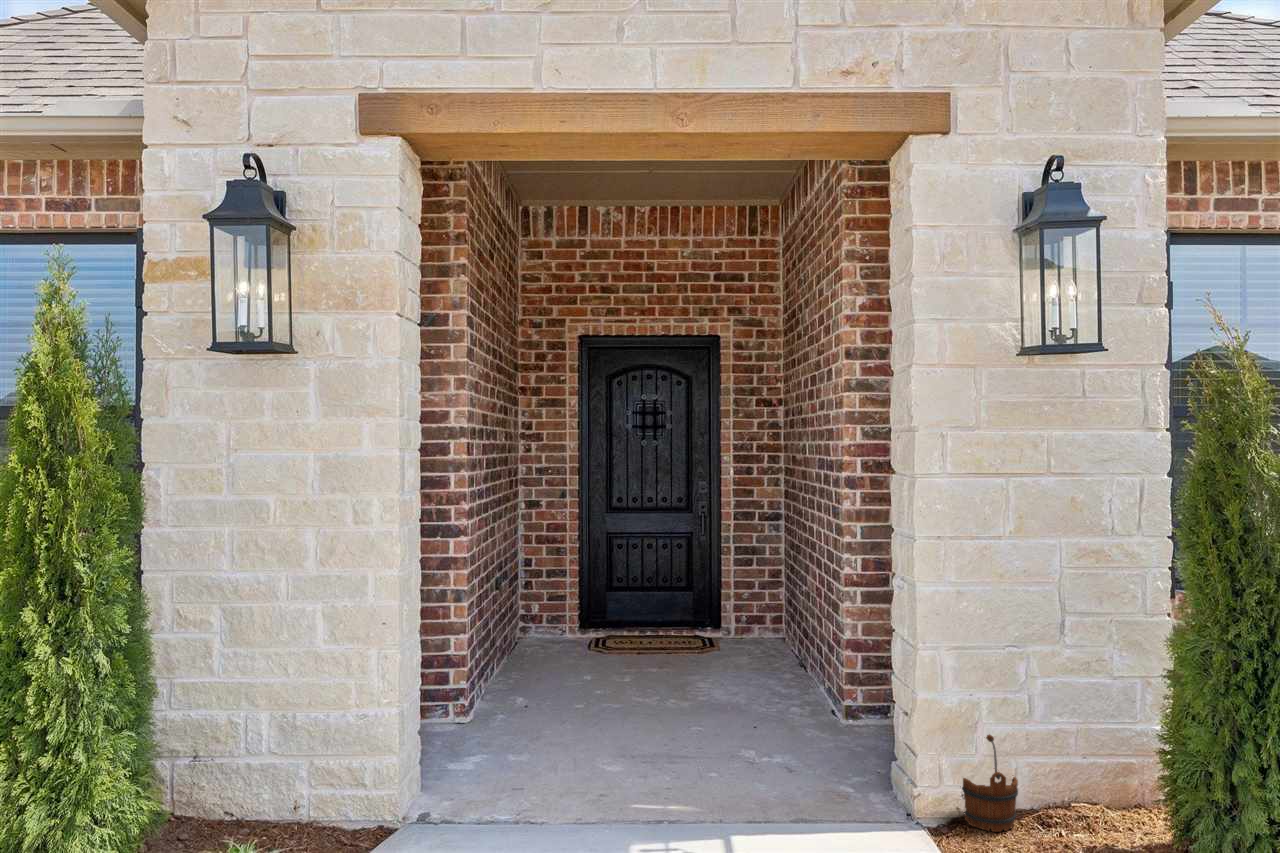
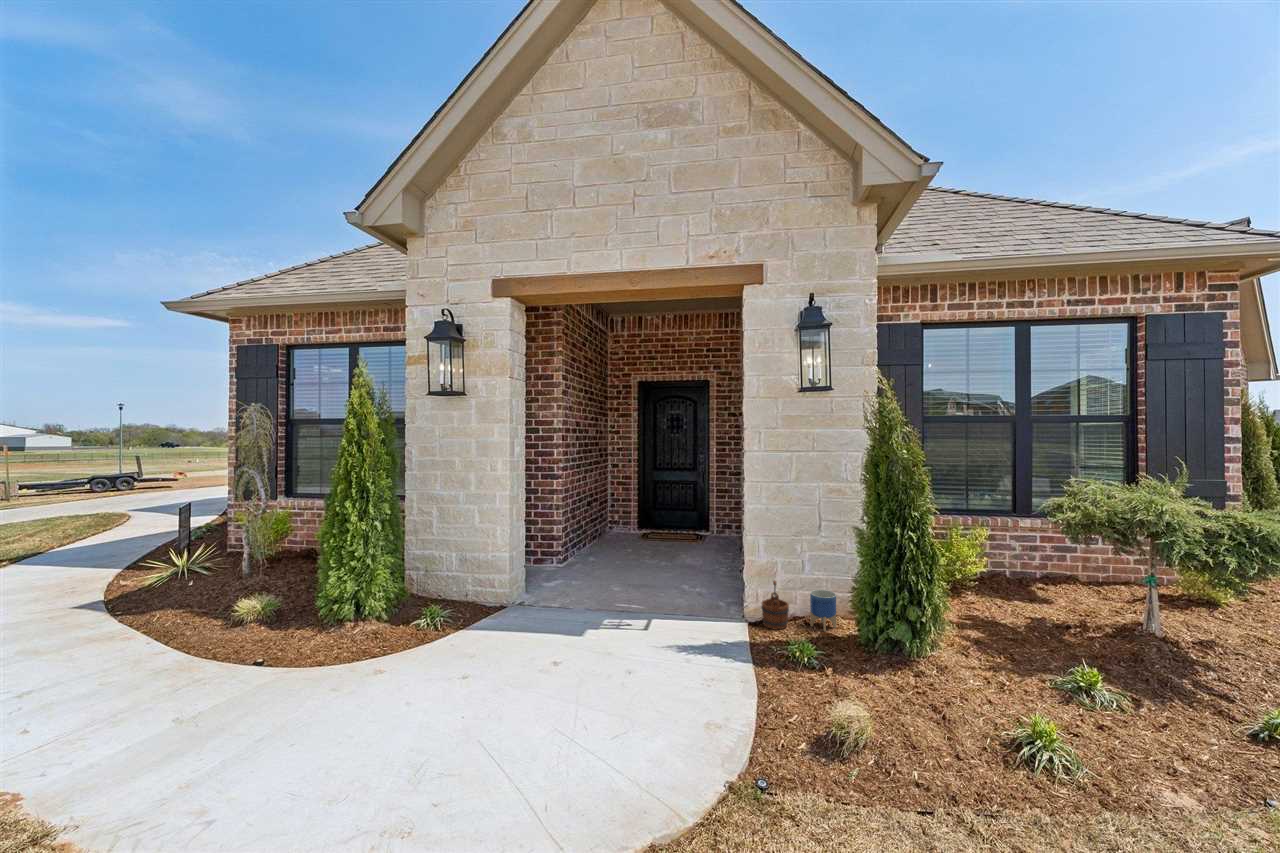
planter: none [1053,743,1107,828] -> present [810,590,836,632]

